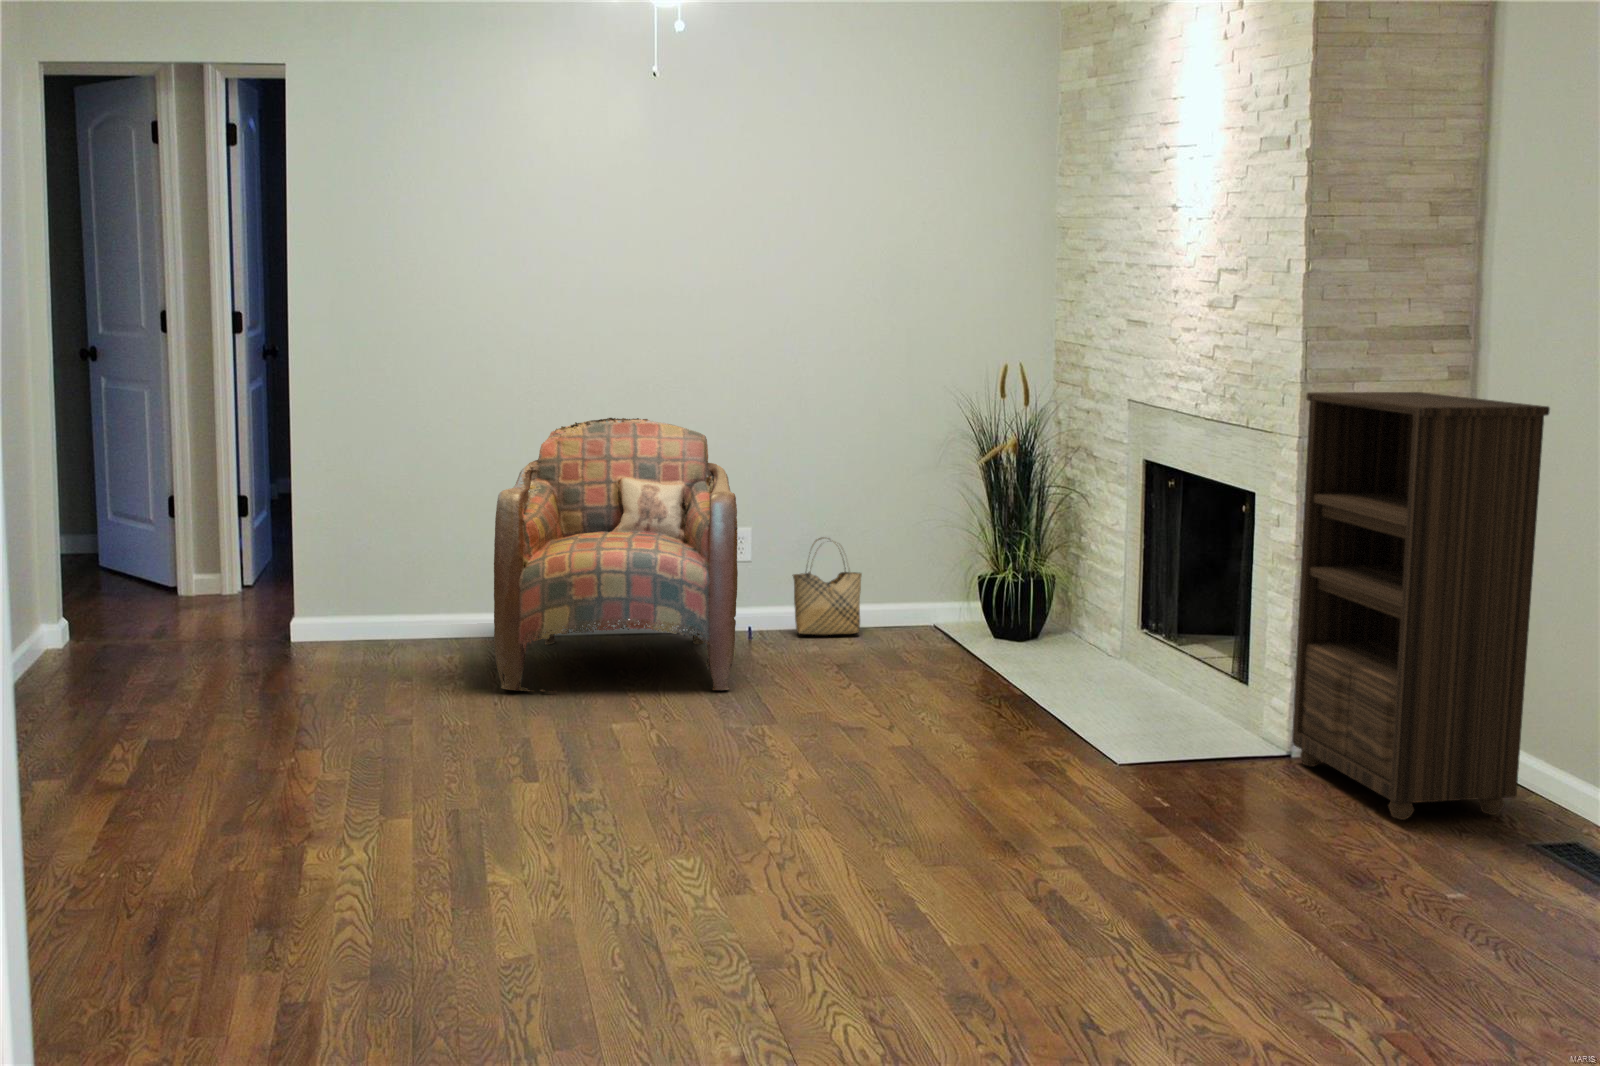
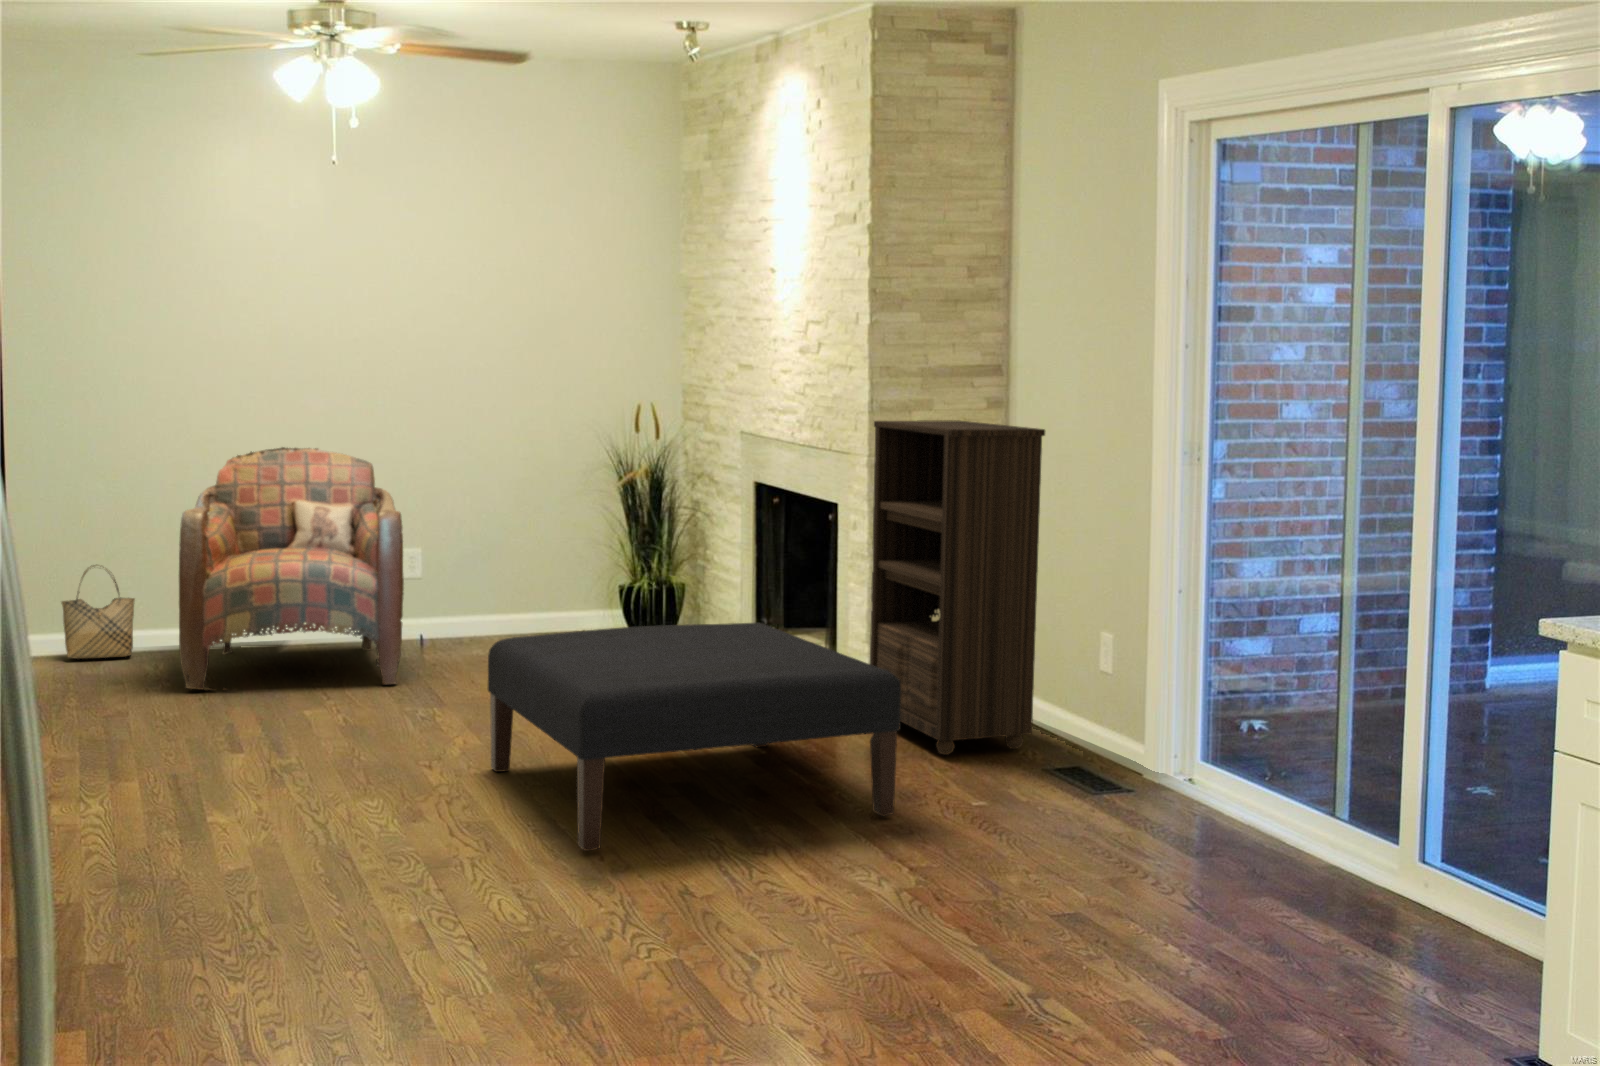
woven basket: present [792,538,862,635] -> present [62,565,135,659]
ottoman: none [831,645,1365,951] -> present [487,623,901,851]

